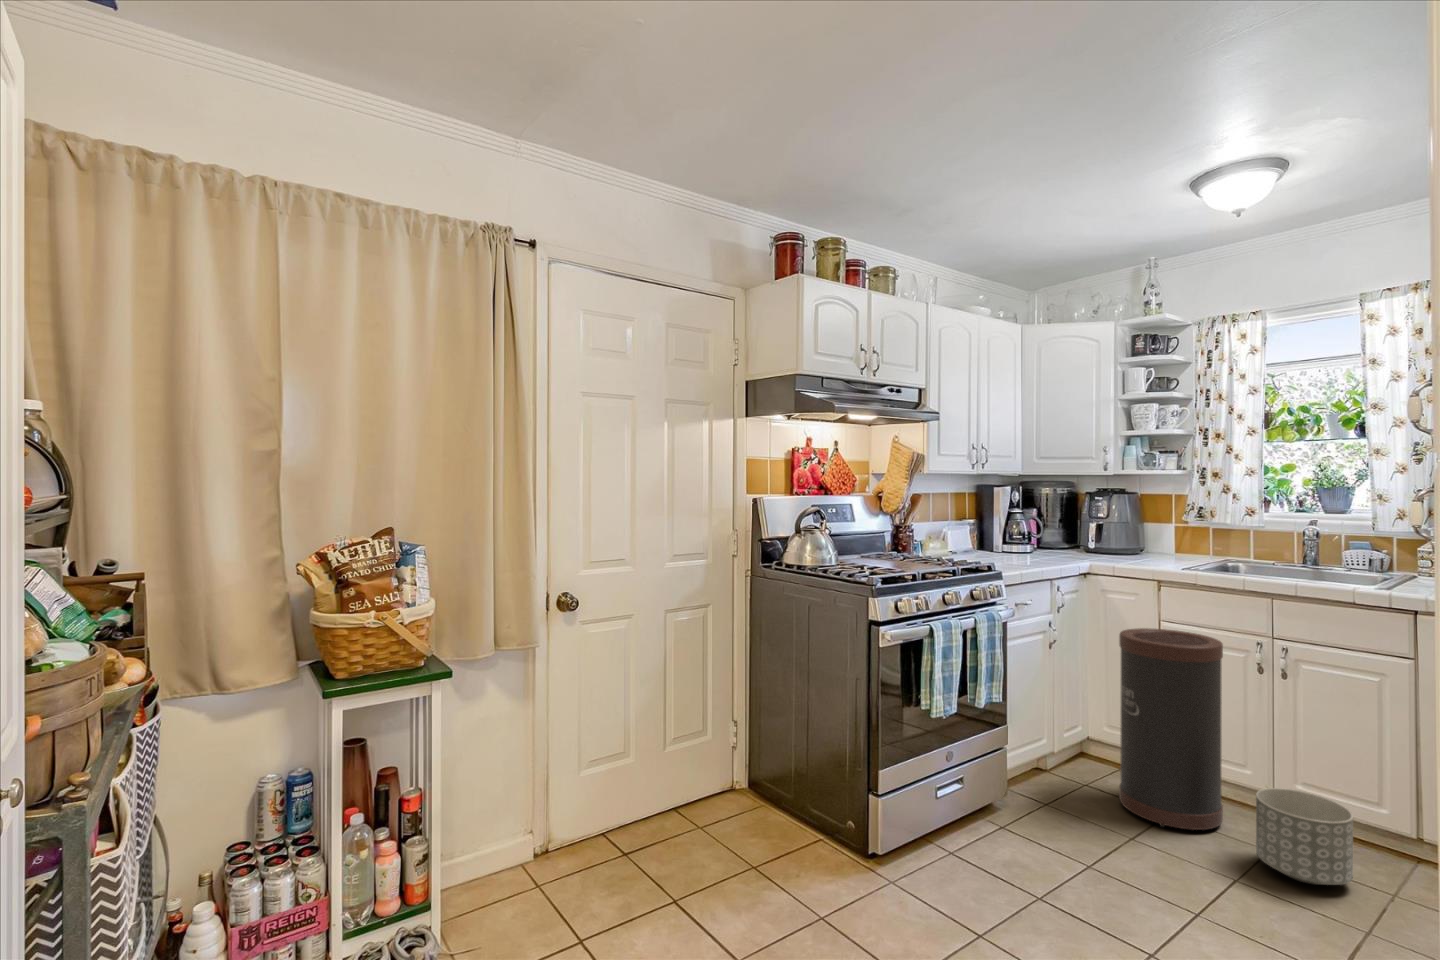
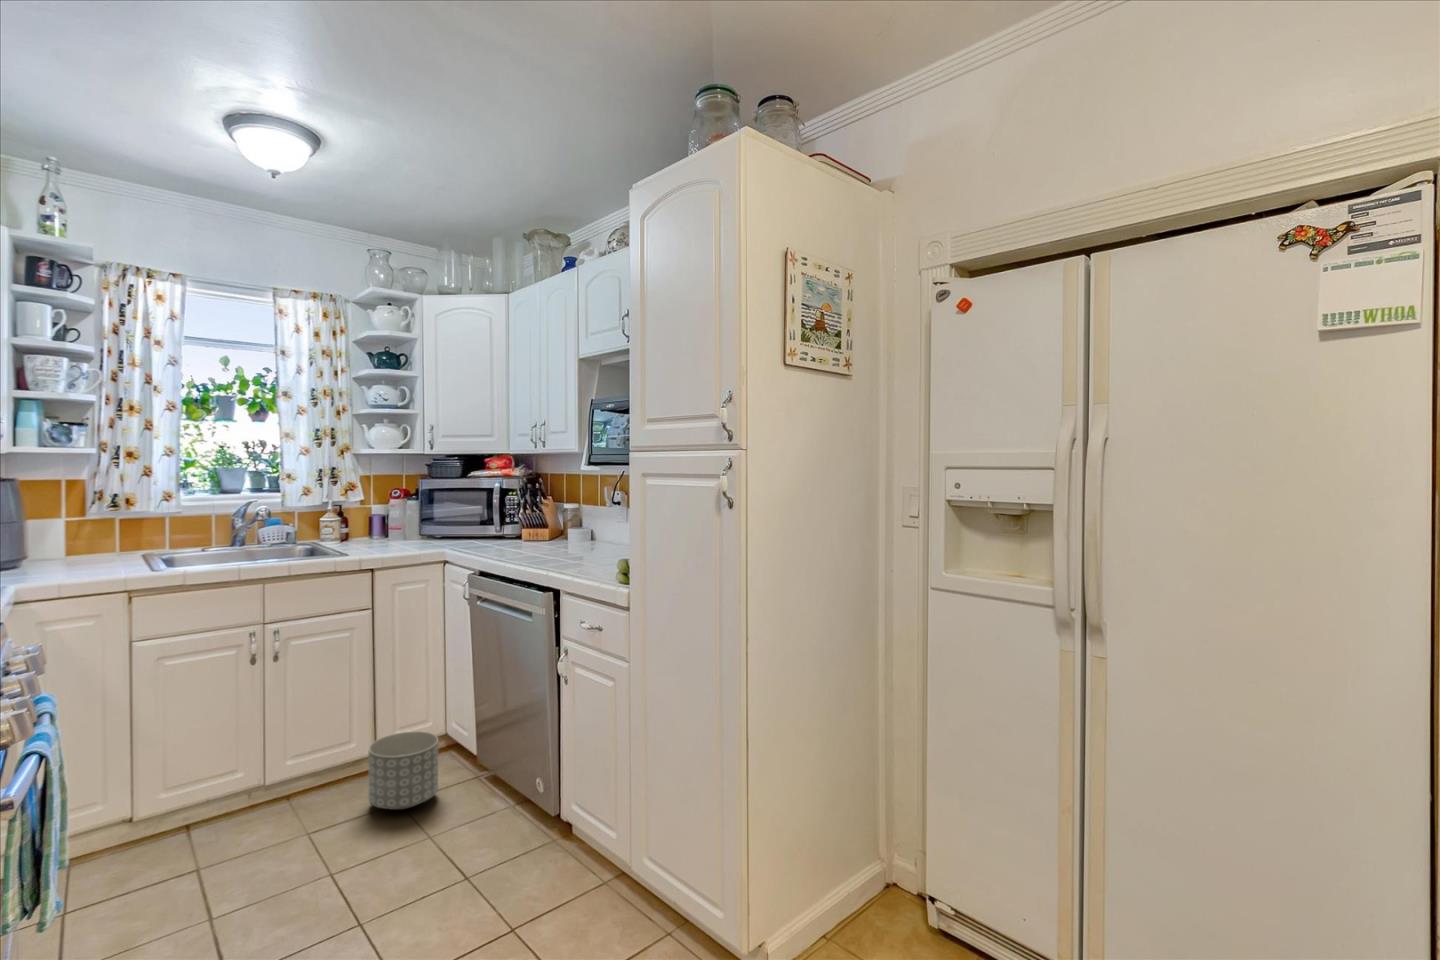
trash can: present [1119,628,1223,830] -> none [199,632,317,861]

